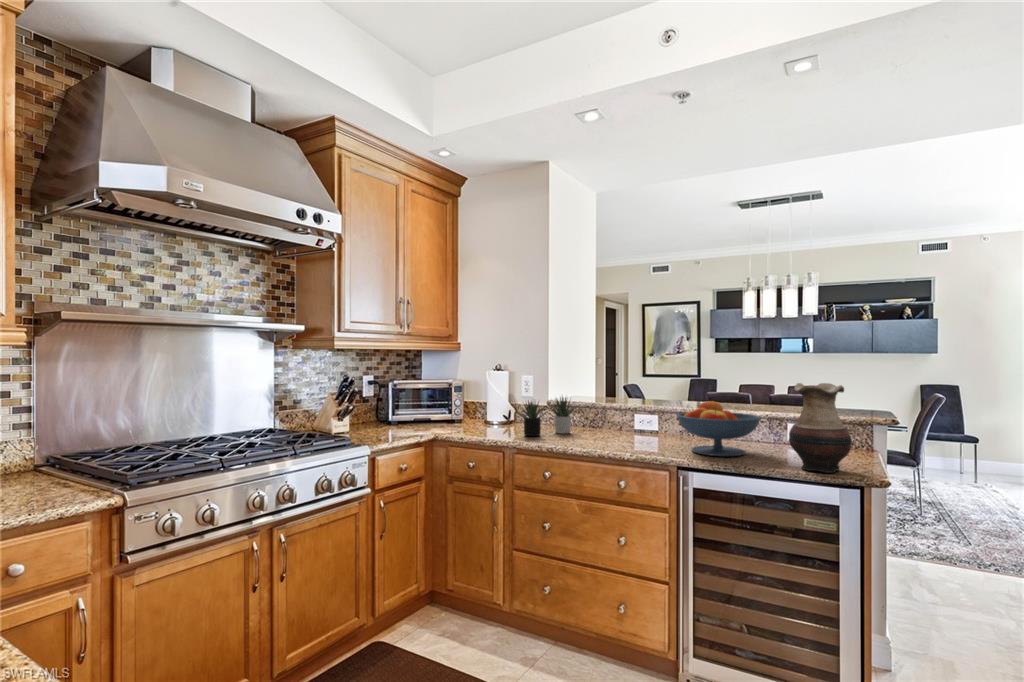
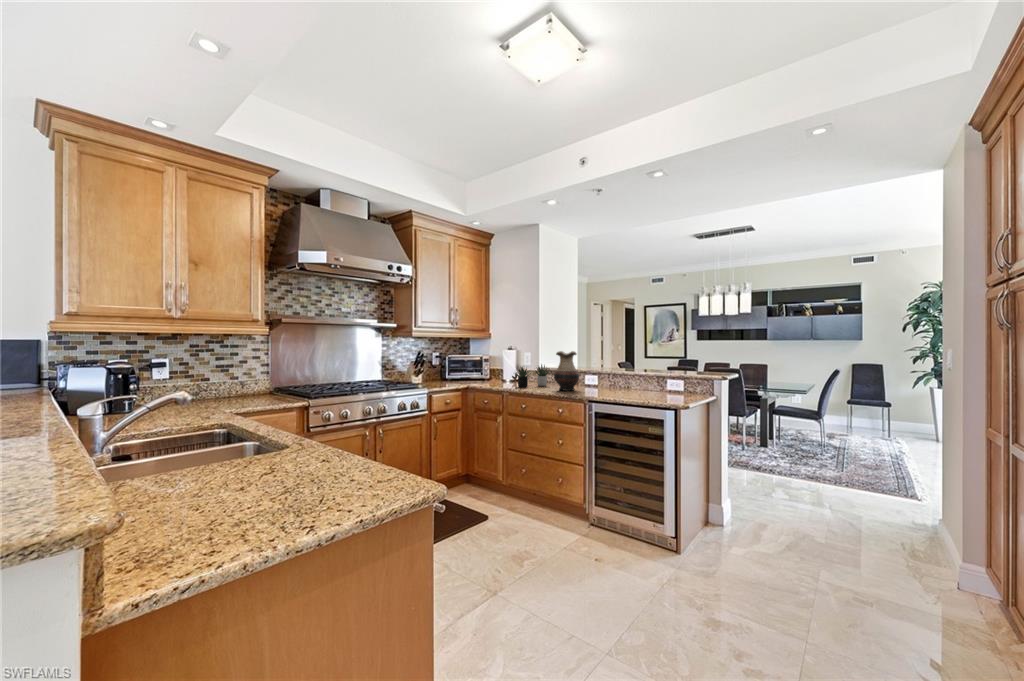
vase: present [789,383,852,473] -> present [554,351,579,391]
fruit bowl: present [677,401,760,456] -> none [595,366,641,396]

